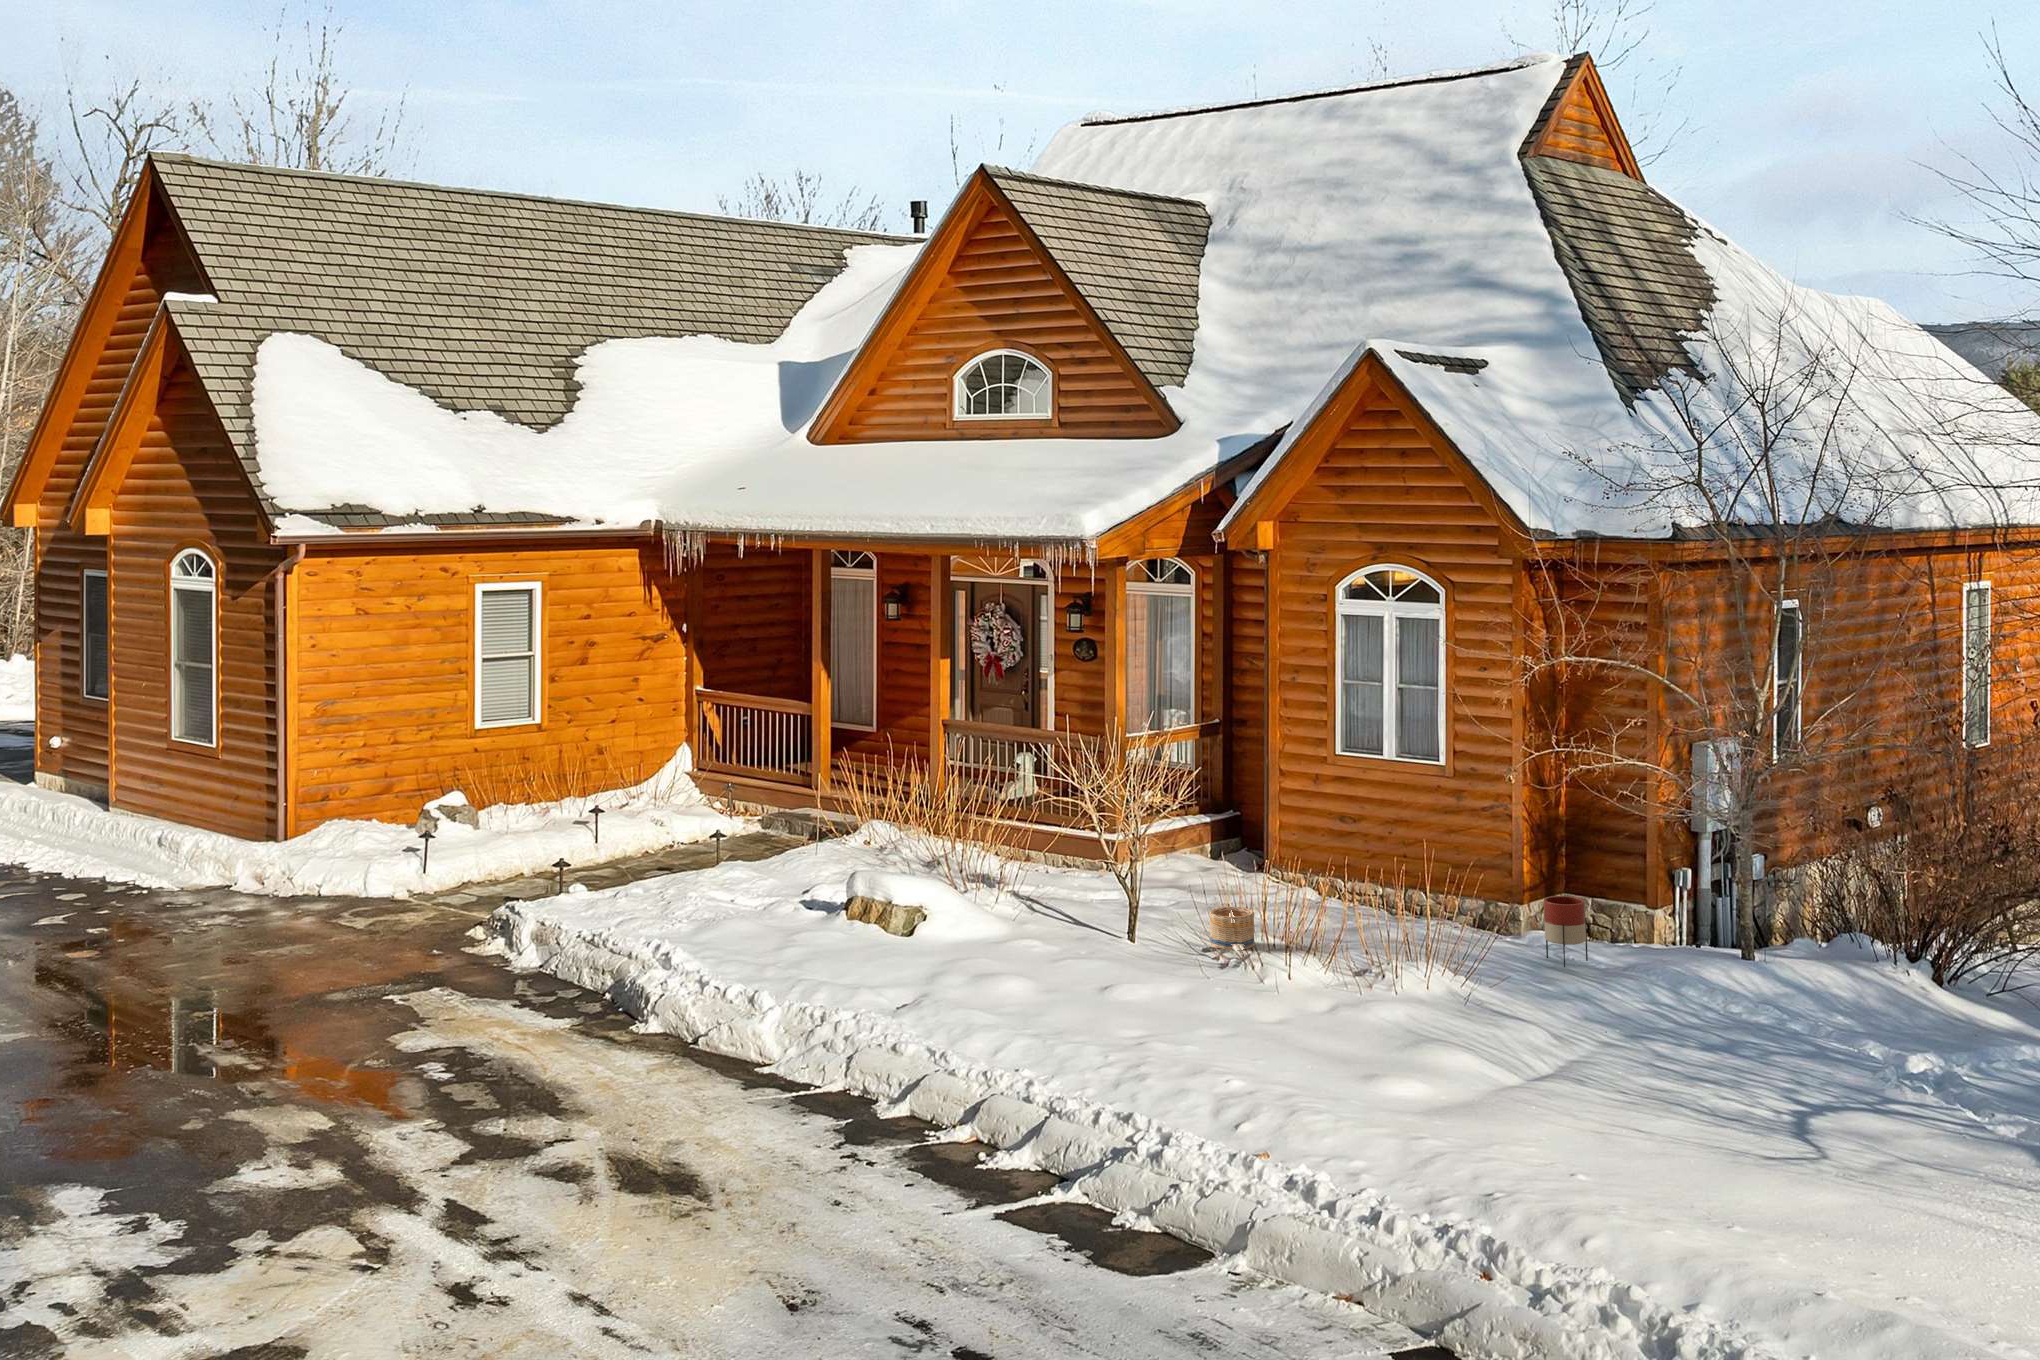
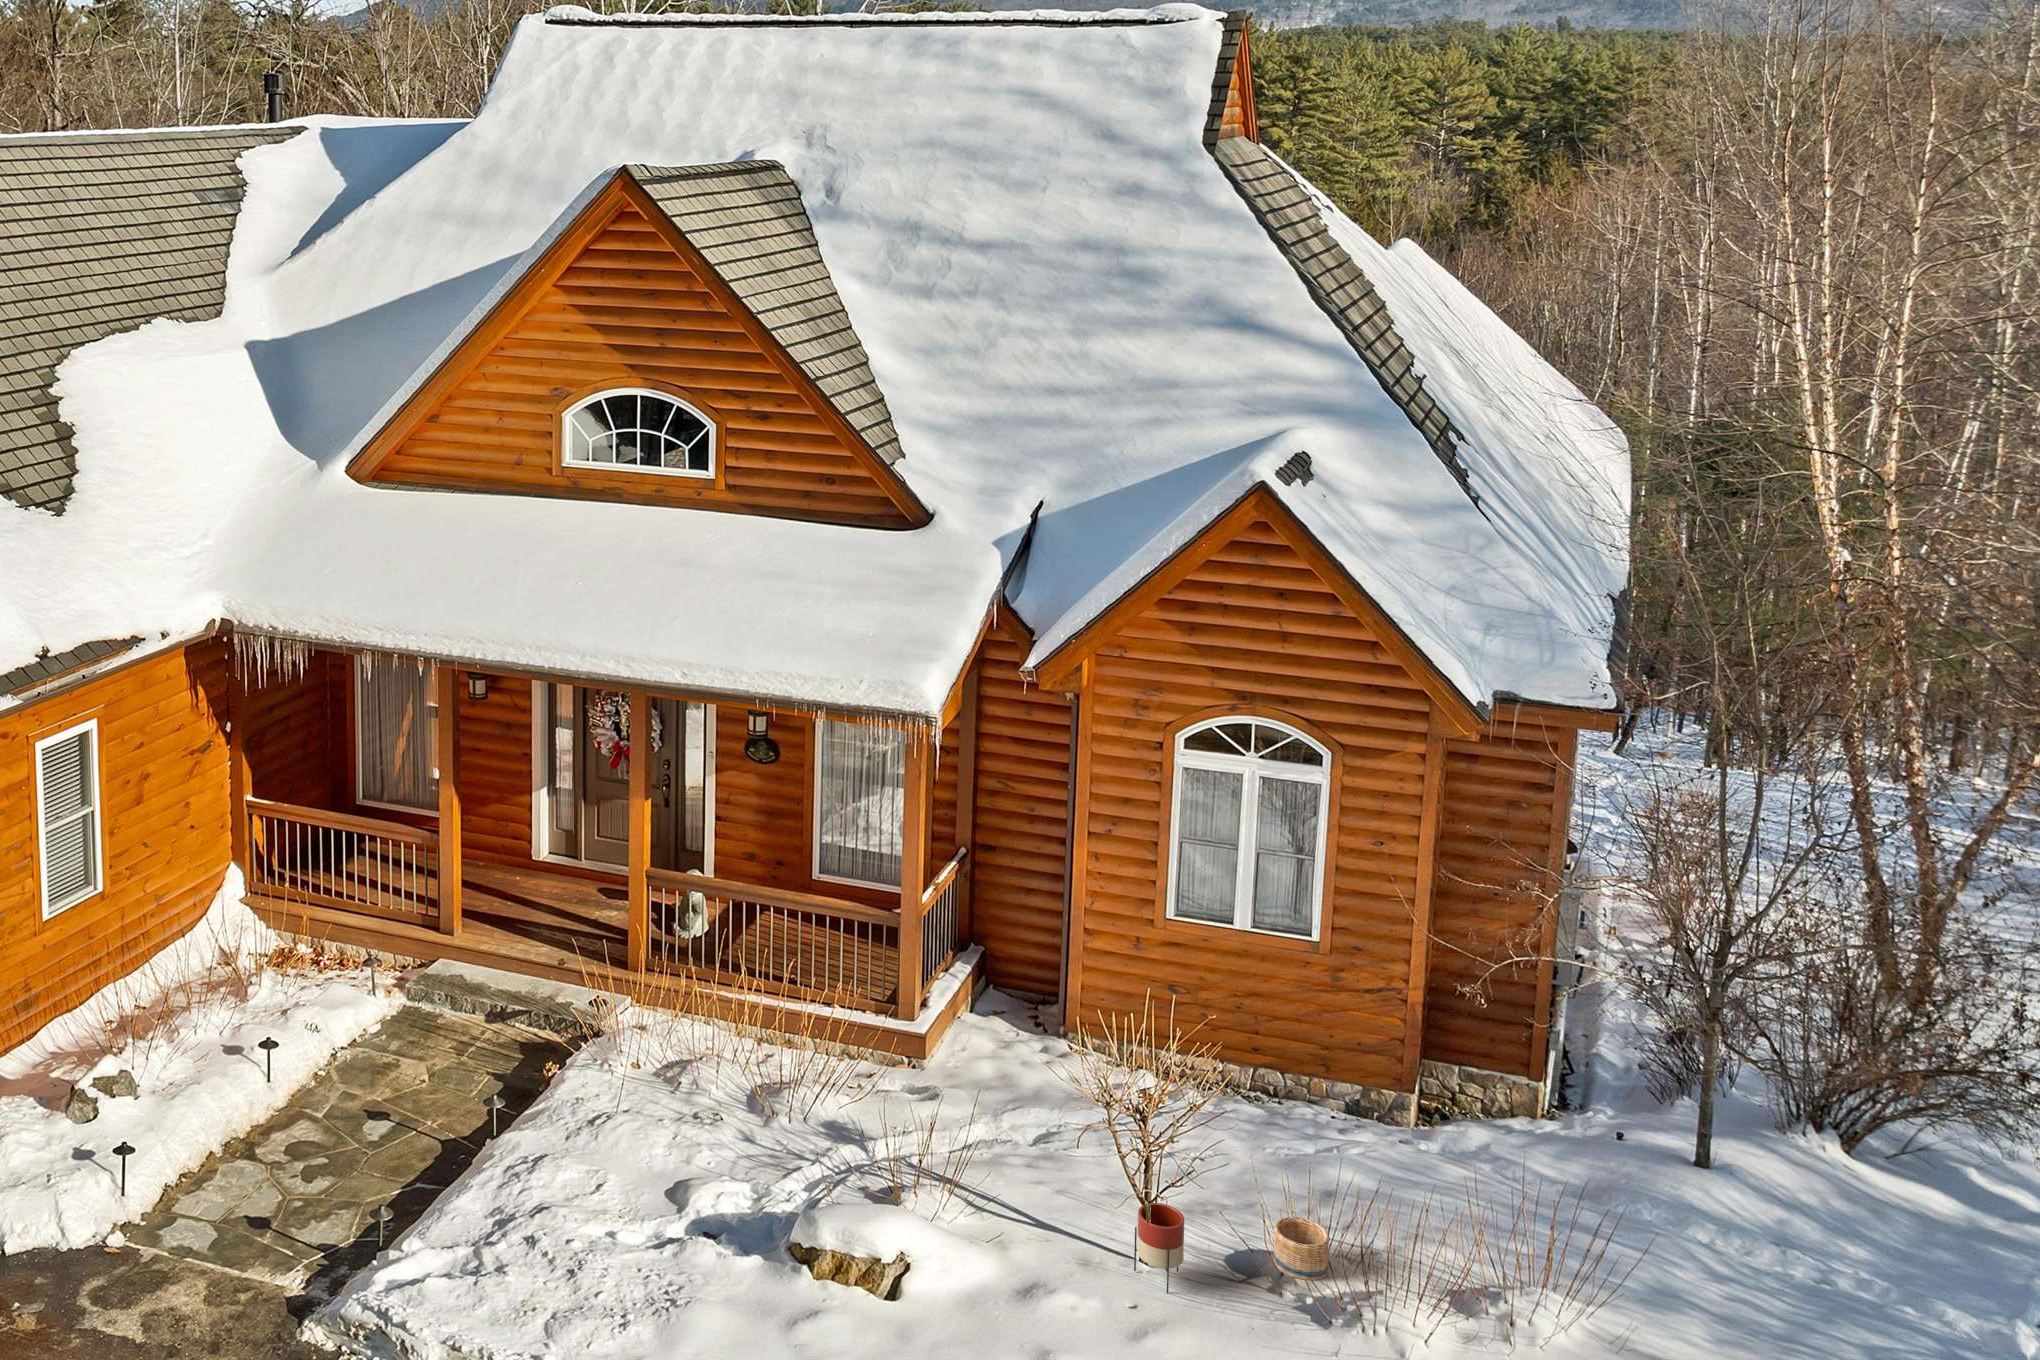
planter: present [1544,896,1588,967] -> present [1134,1203,1184,1293]

